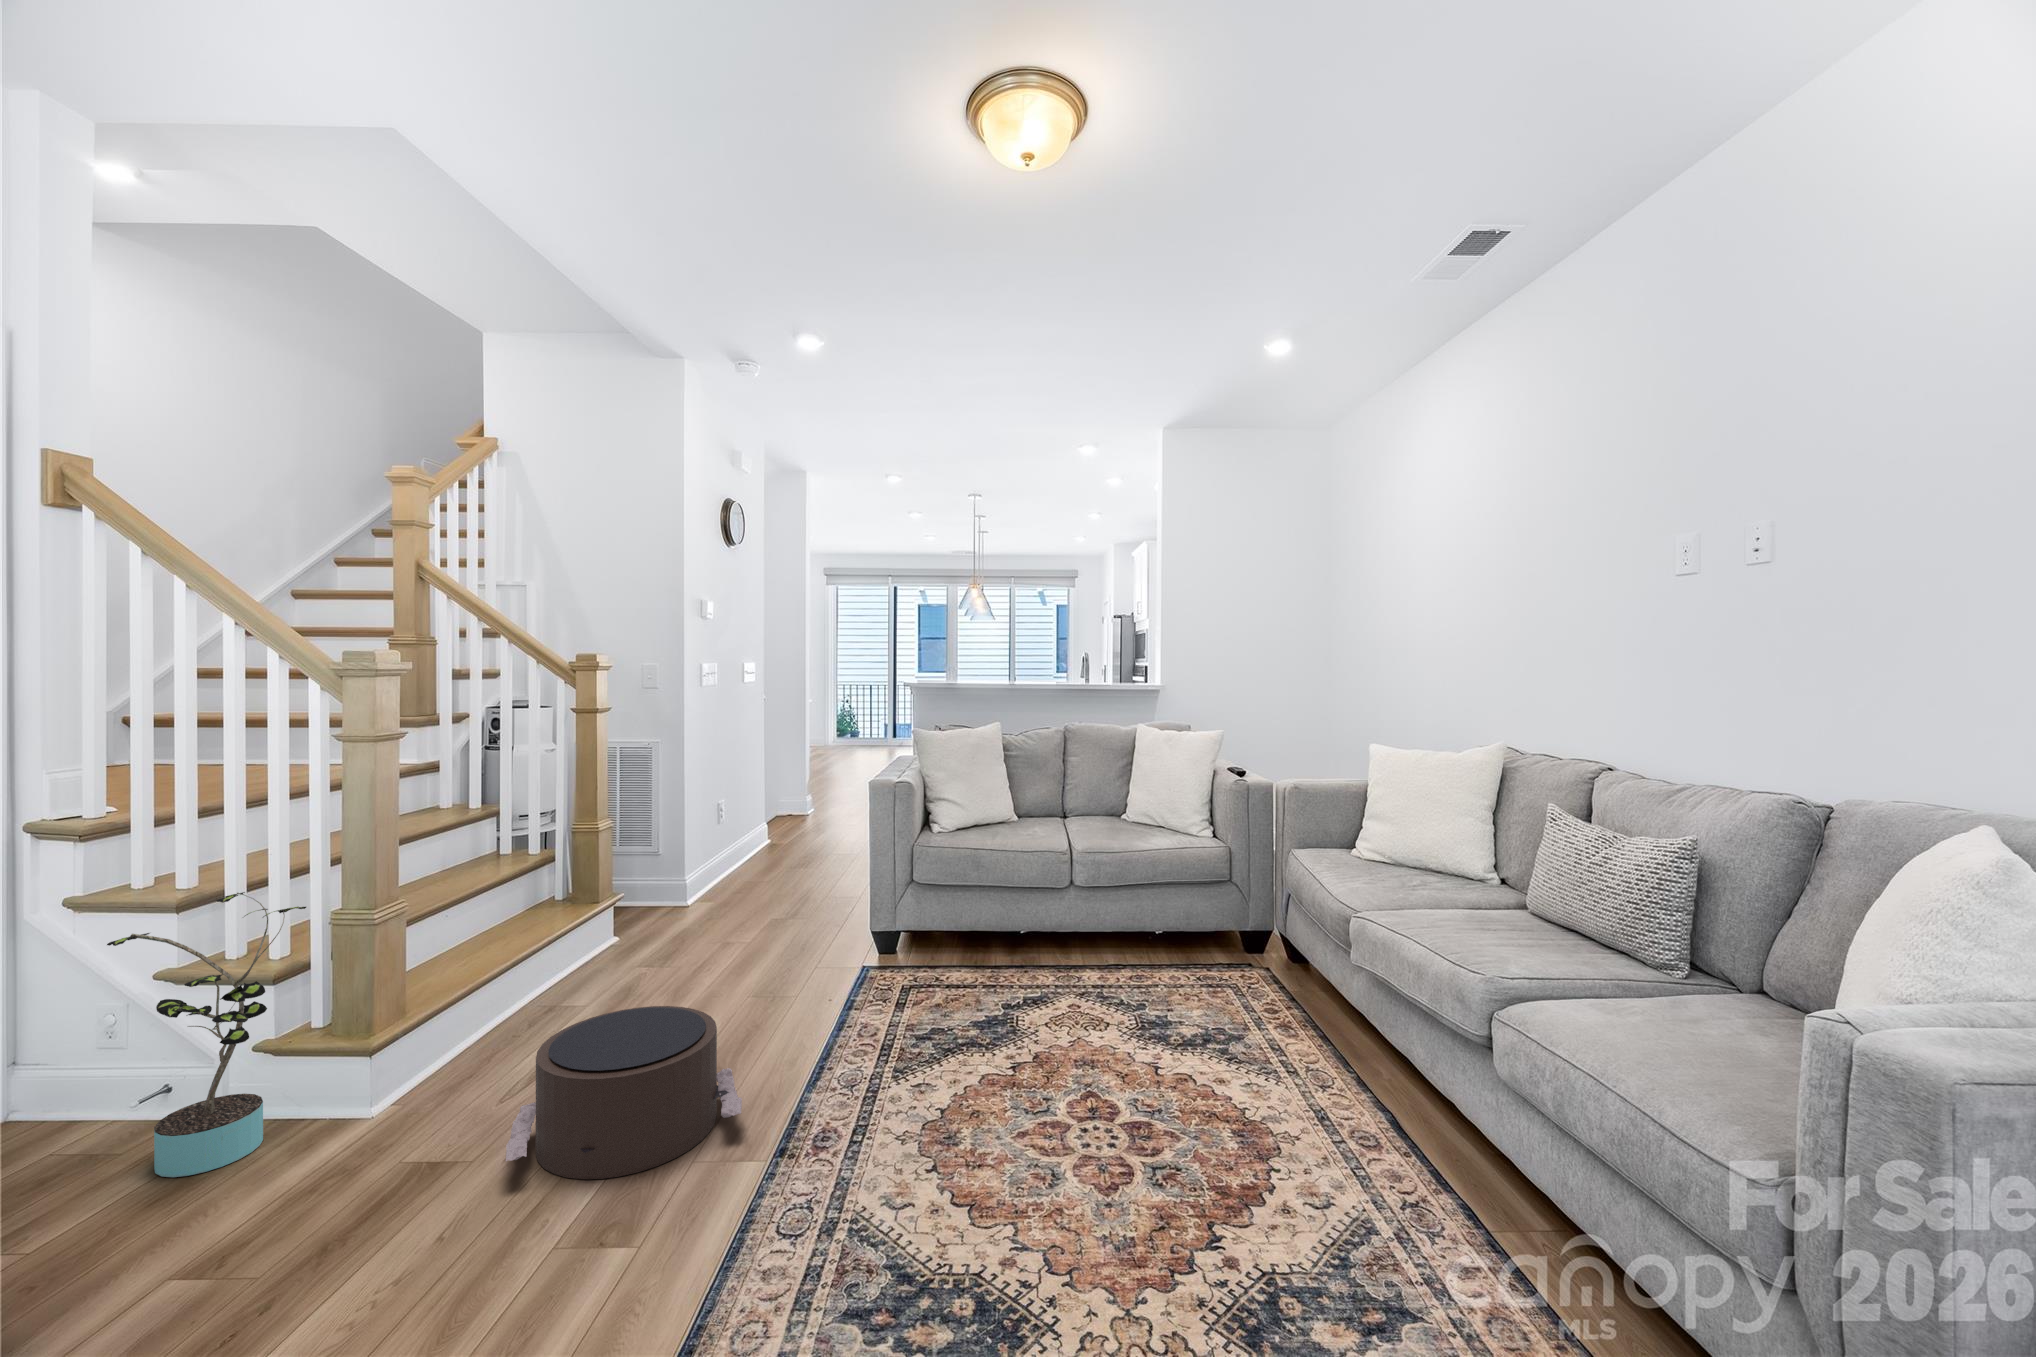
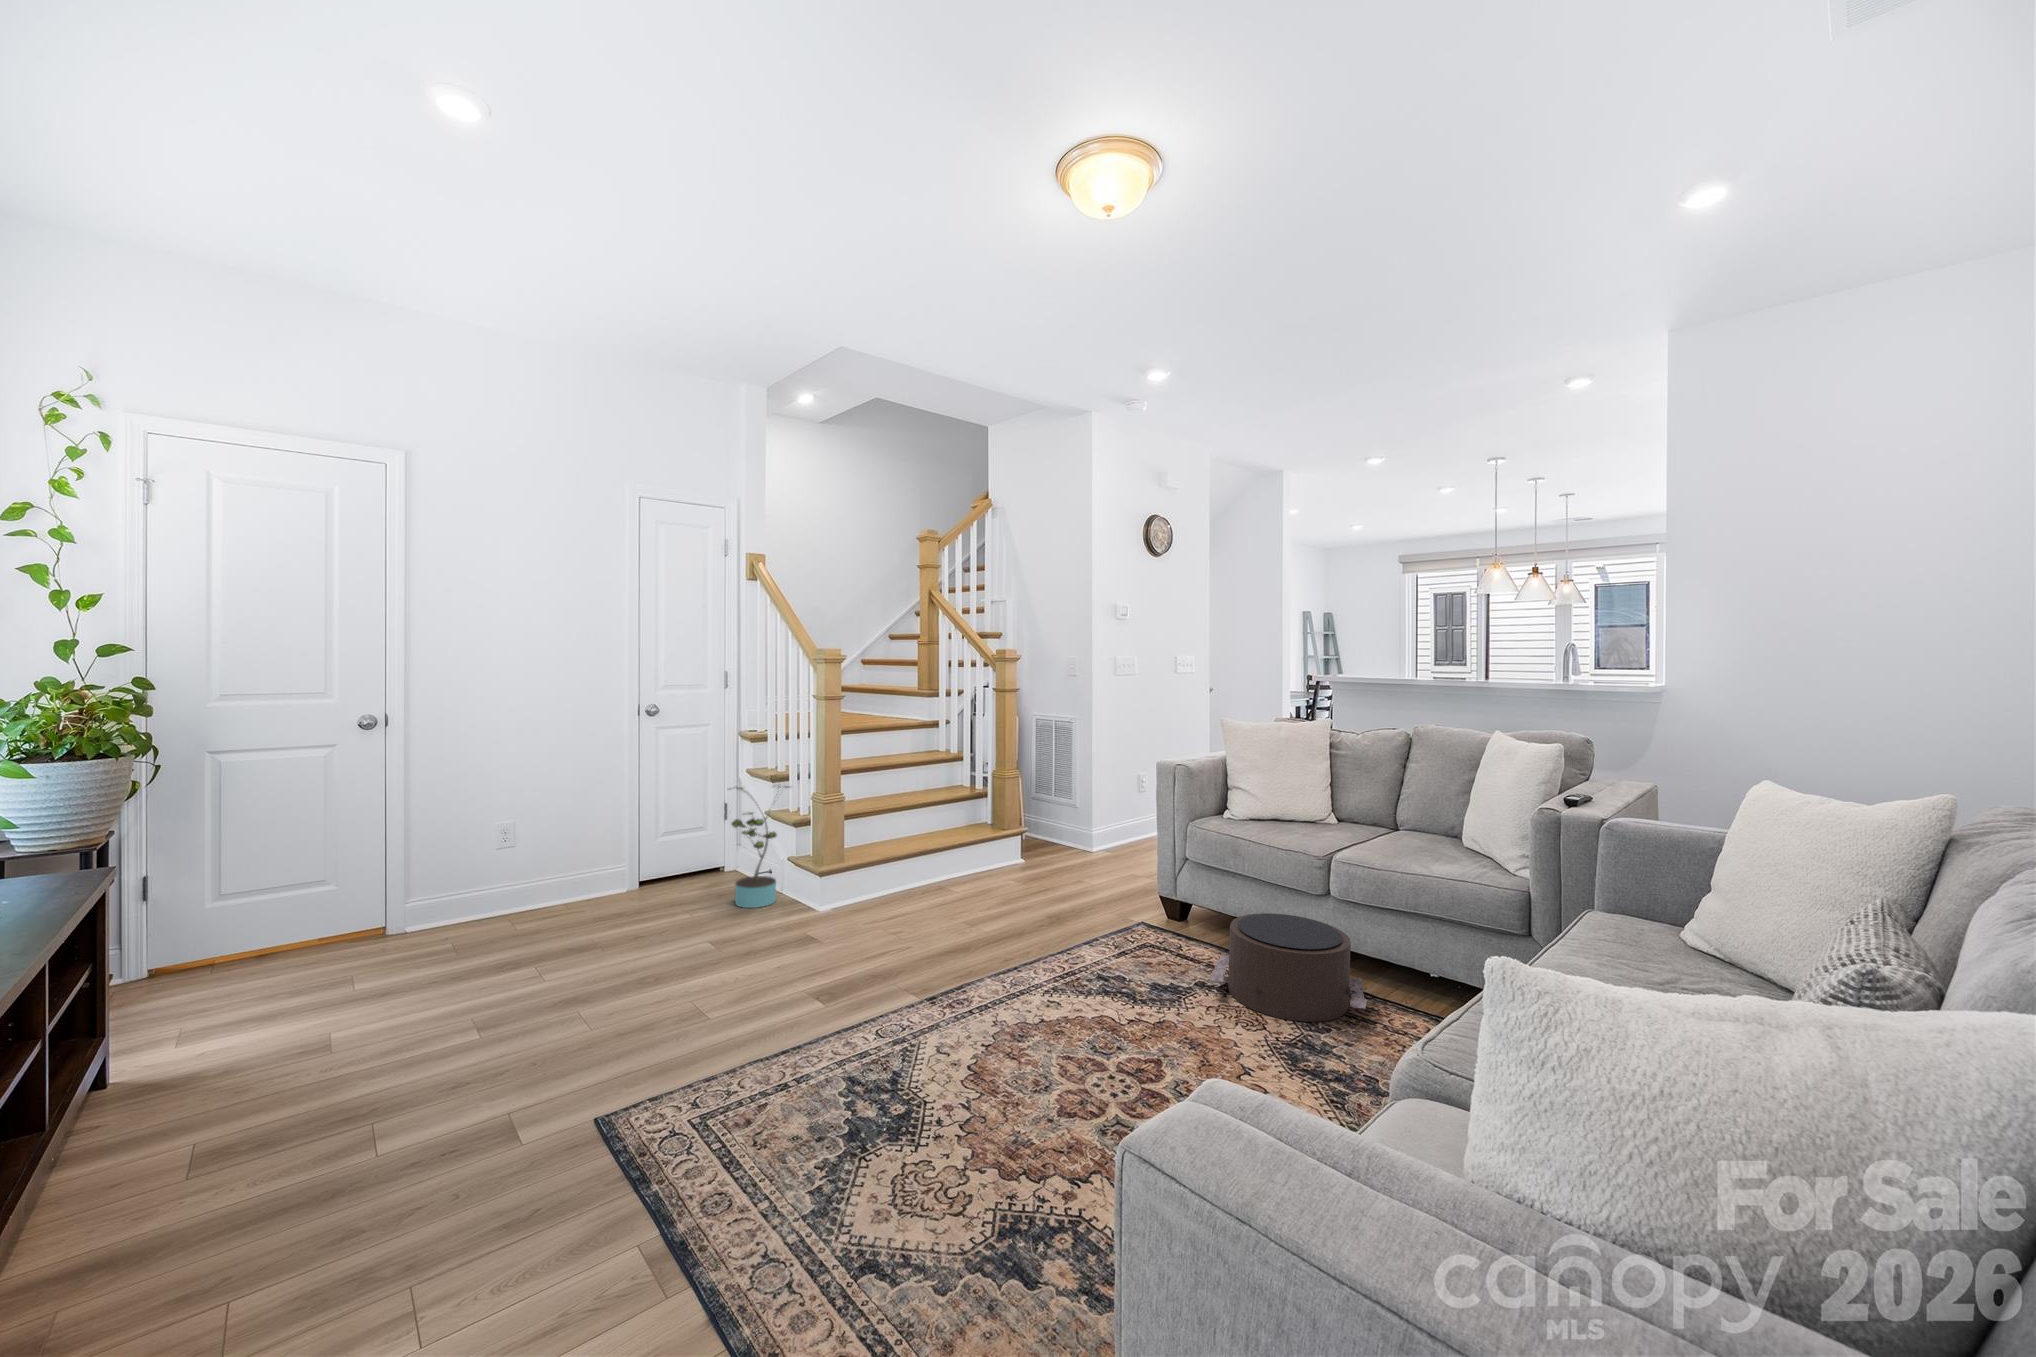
pouf: present [506,1006,742,1179] -> present [1211,913,1367,1022]

